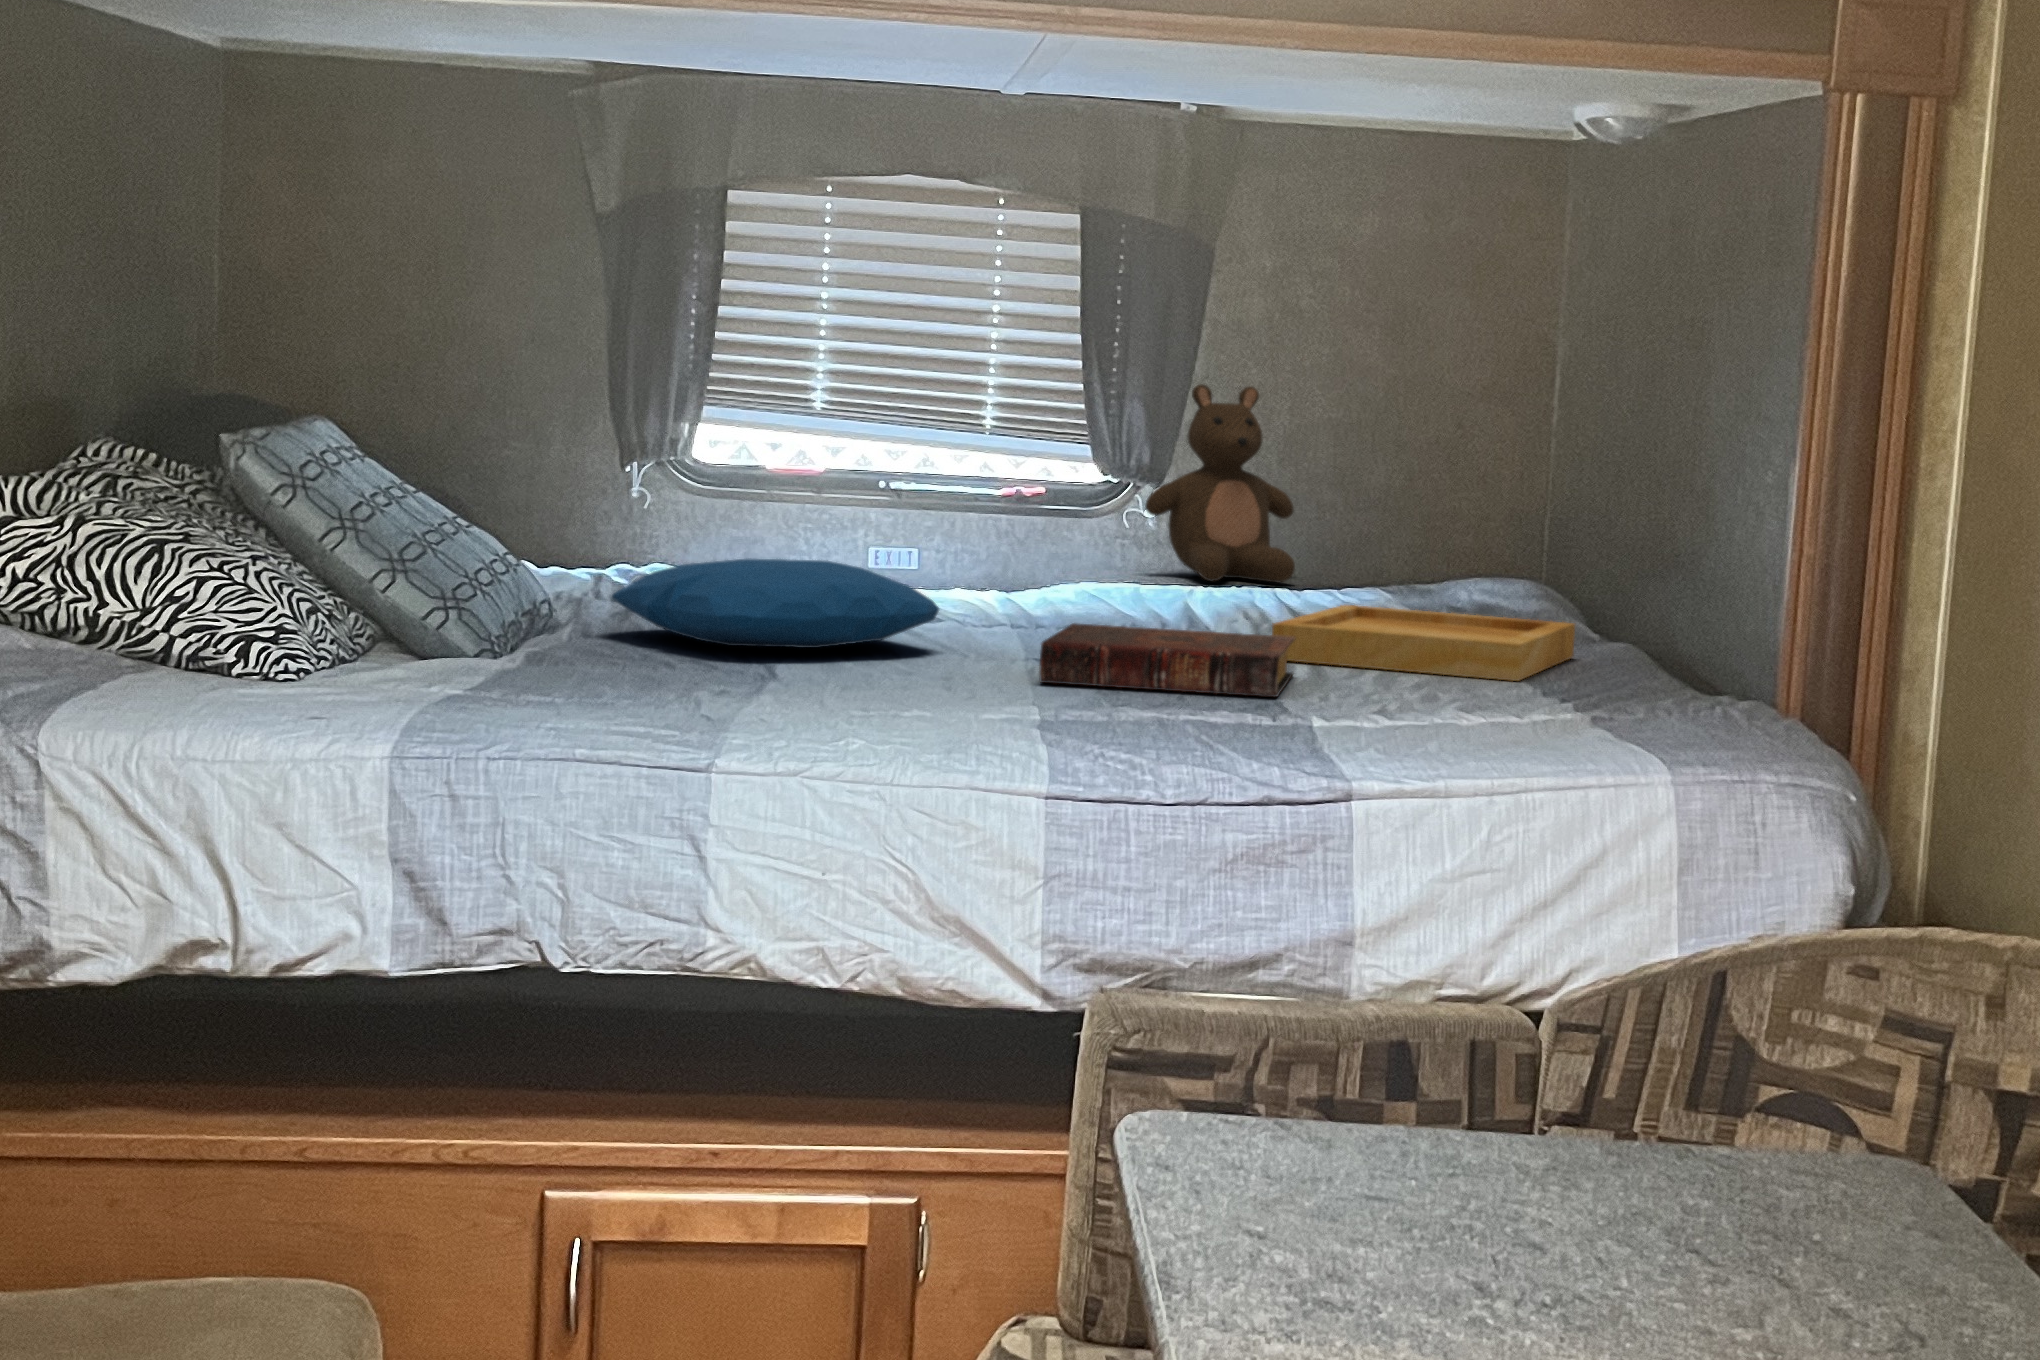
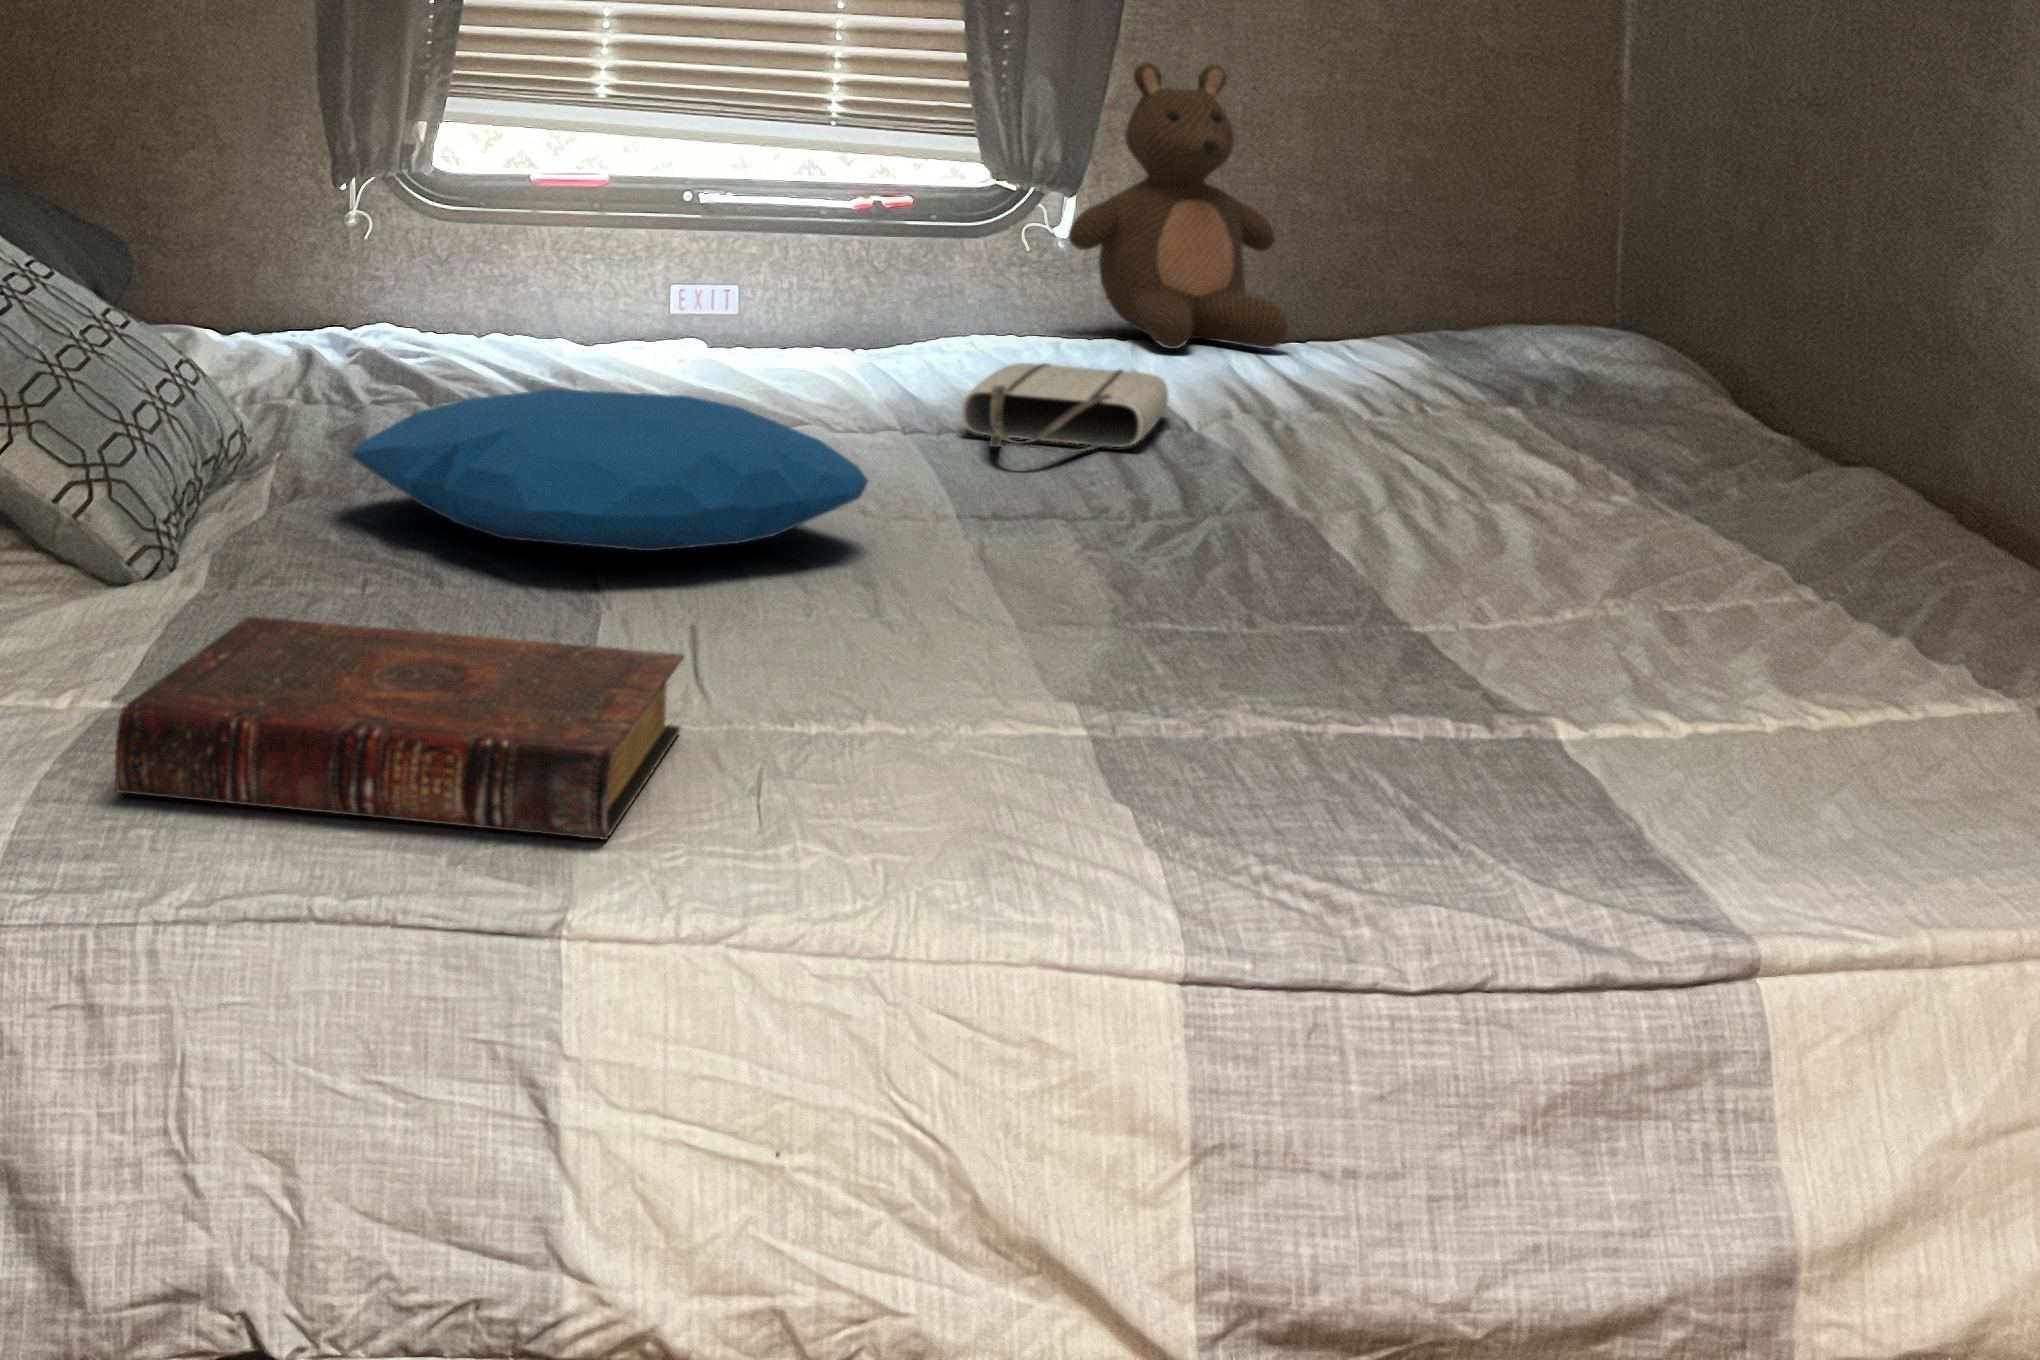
tote bag: none [1034,574,1182,619] -> present [962,363,1168,453]
tray: present [1272,605,1575,681] -> none [1385,438,1835,608]
book: present [1039,623,1295,697] -> present [115,616,684,840]

